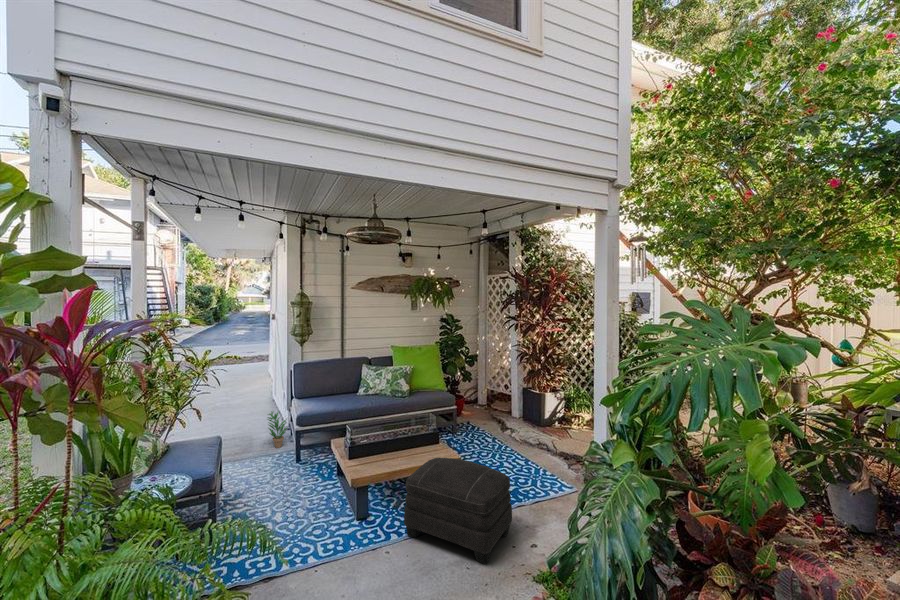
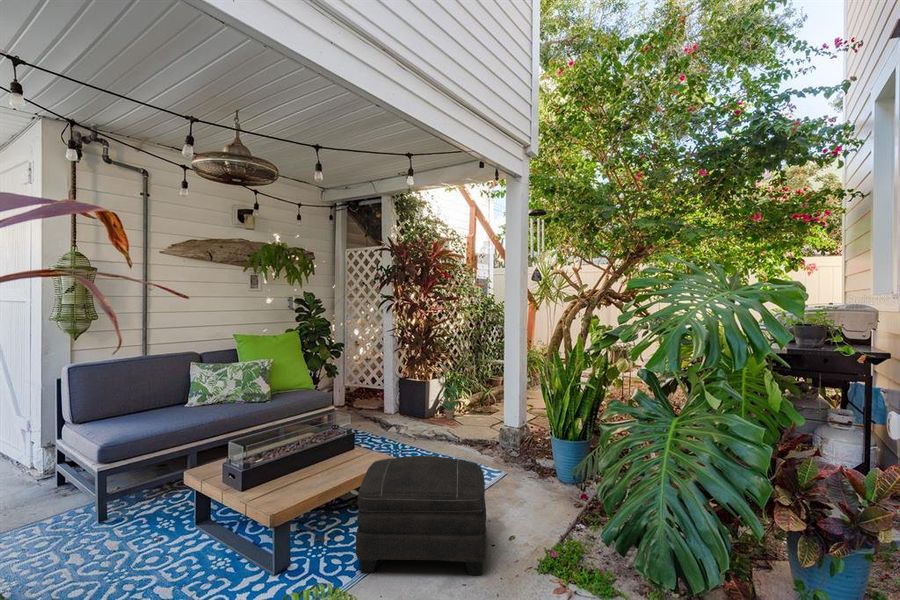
potted plant: present [268,412,287,448] -> present [440,384,459,419]

